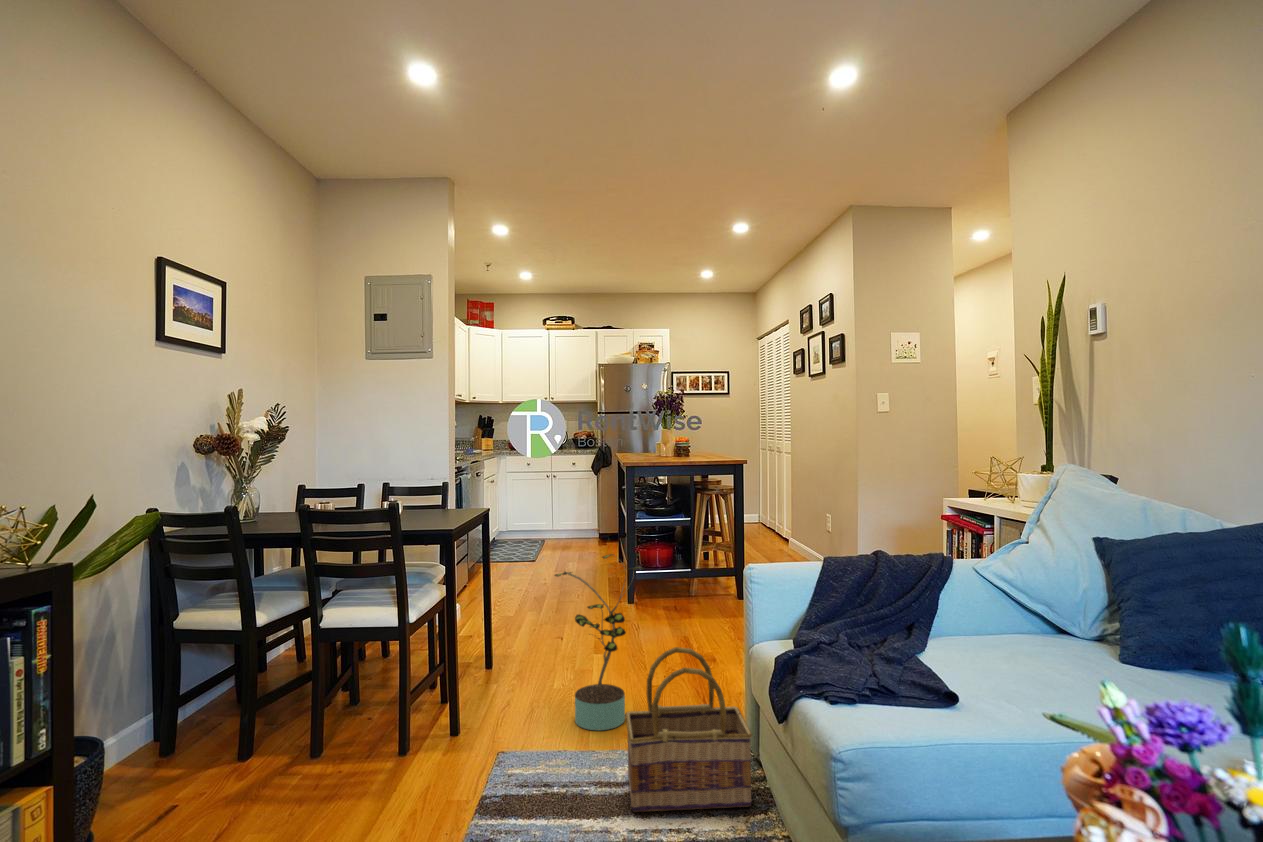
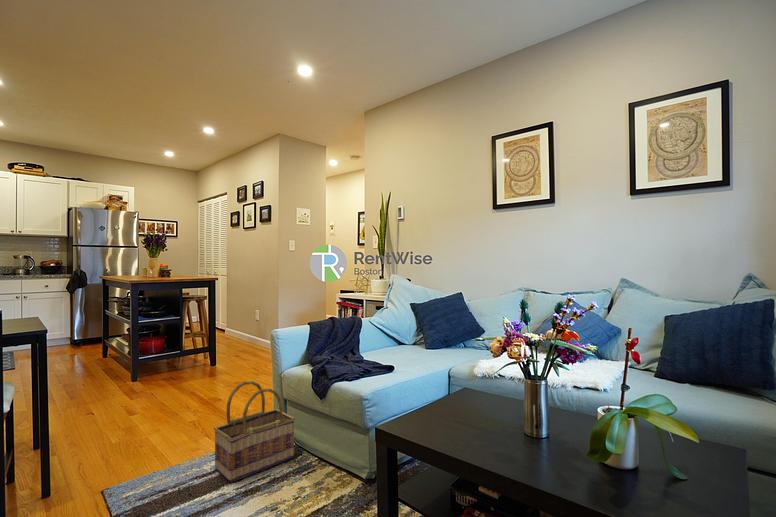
potted plant: present [555,554,644,730] -> none [131,336,203,454]

